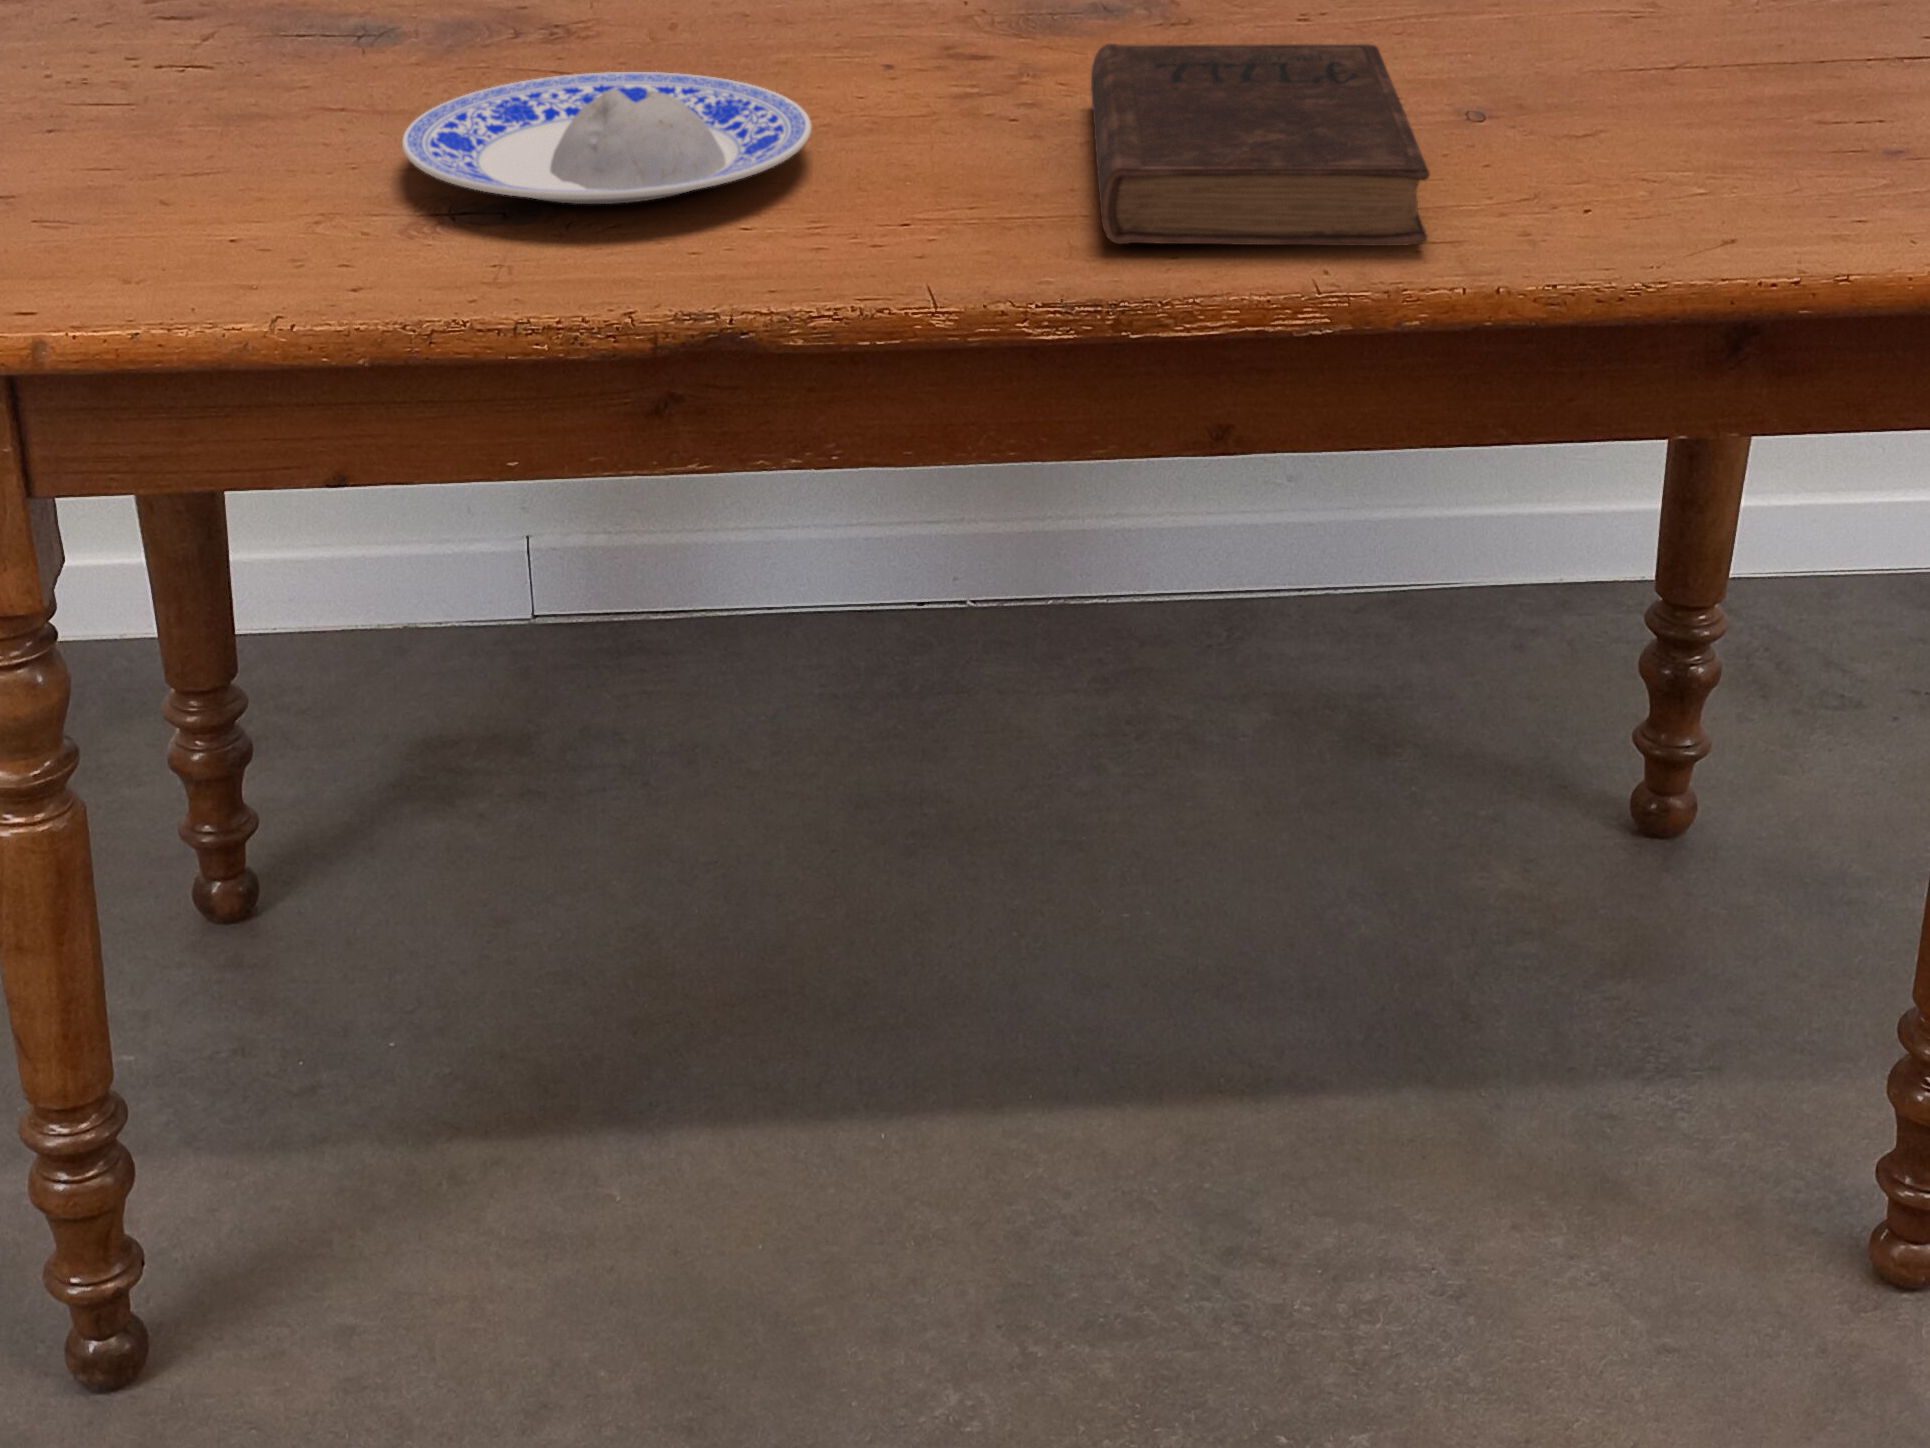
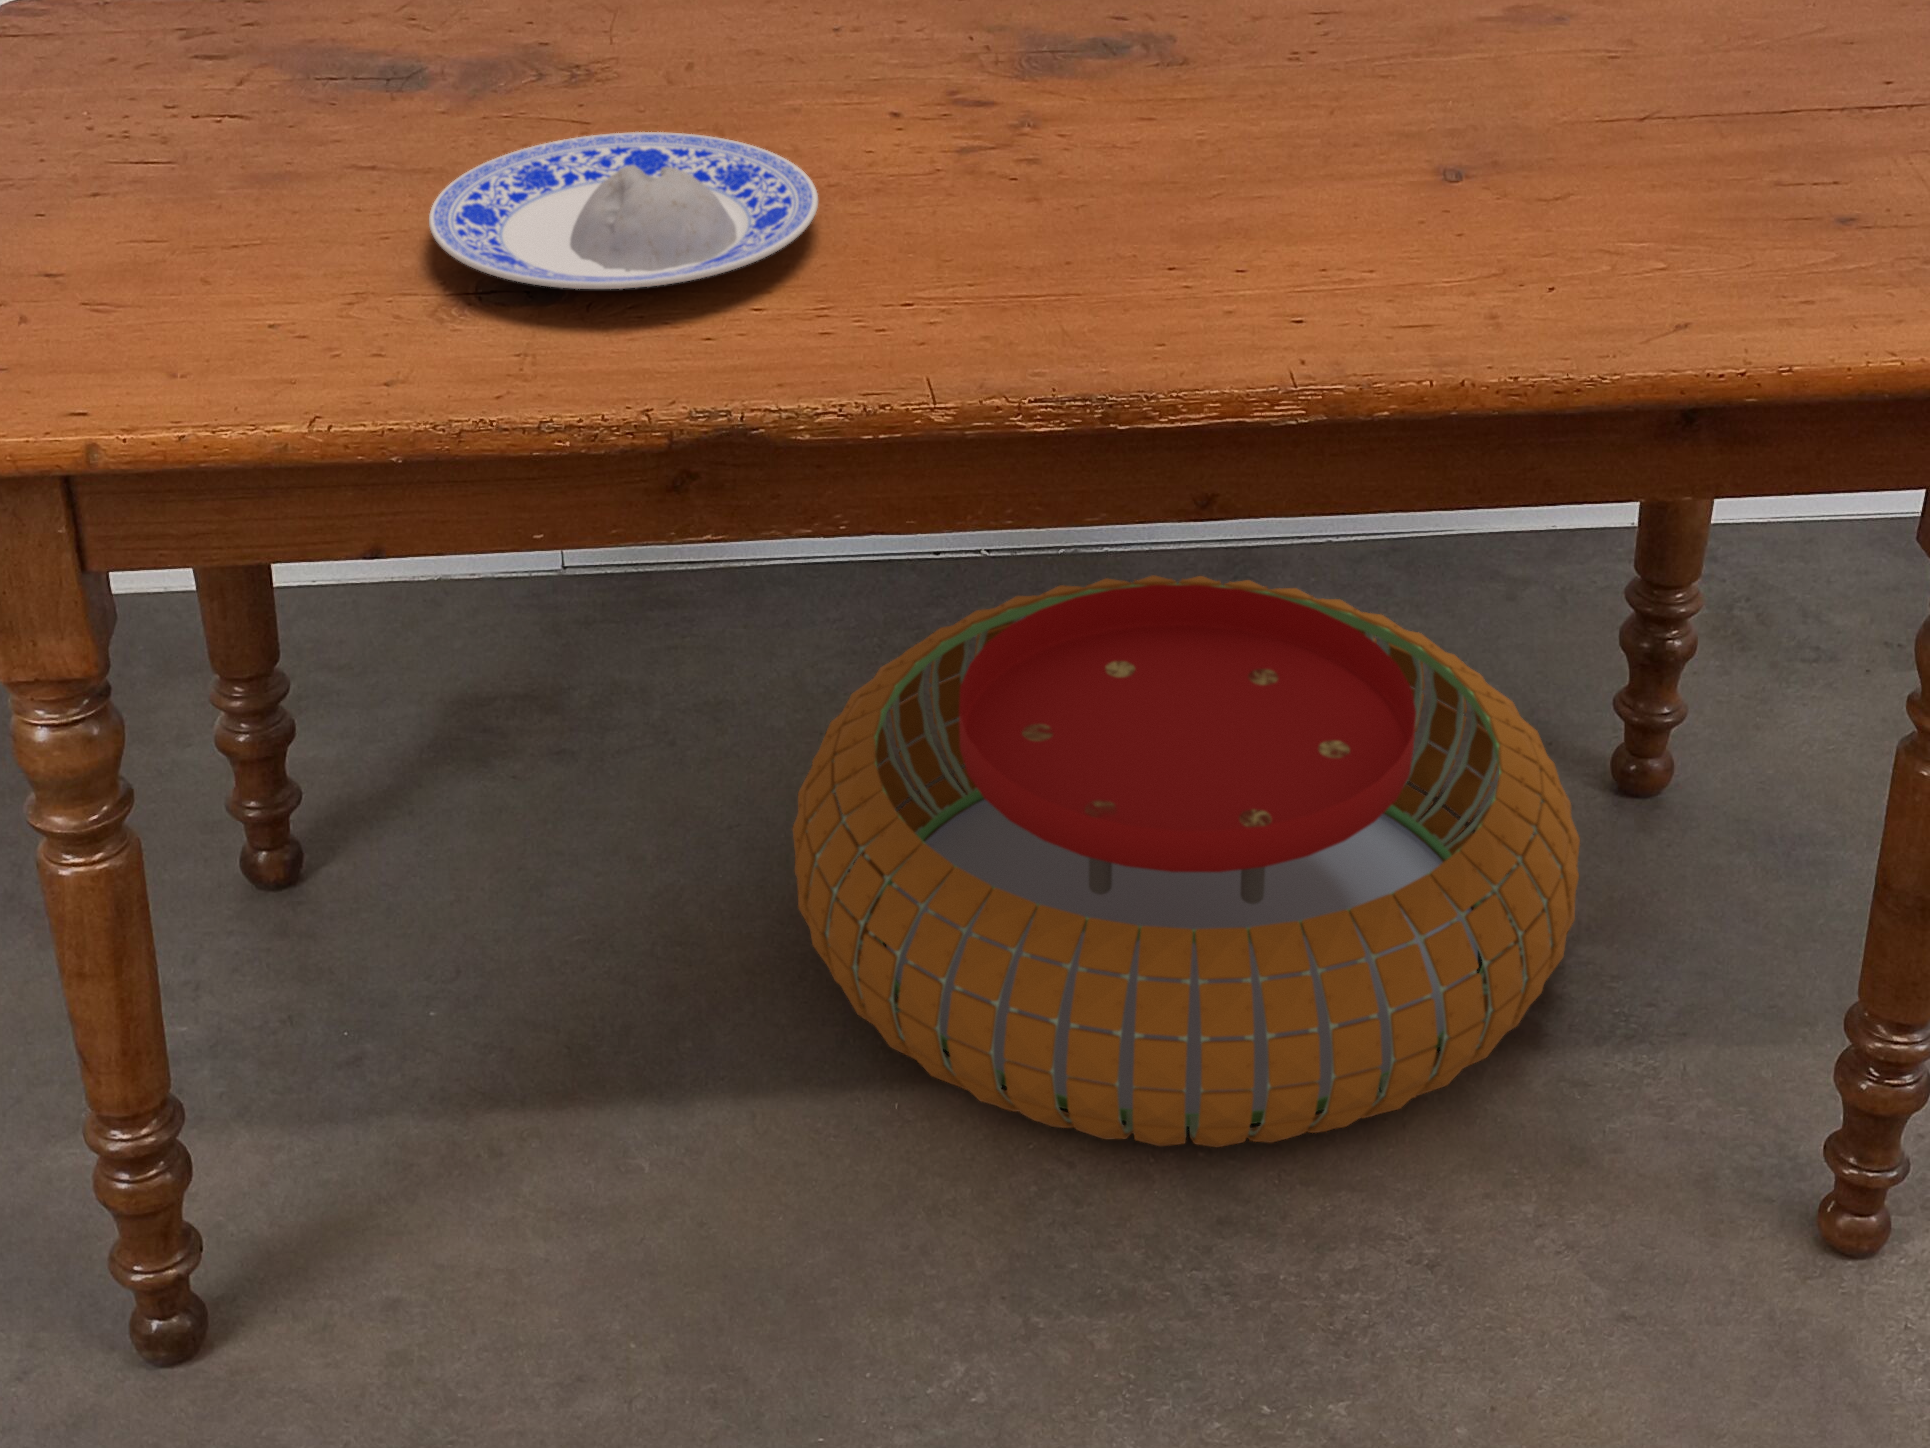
book: present [1091,44,1430,246] -> none [1086,107,1399,334]
pouf: none [774,601,1604,1175] -> present [793,575,1580,1147]

